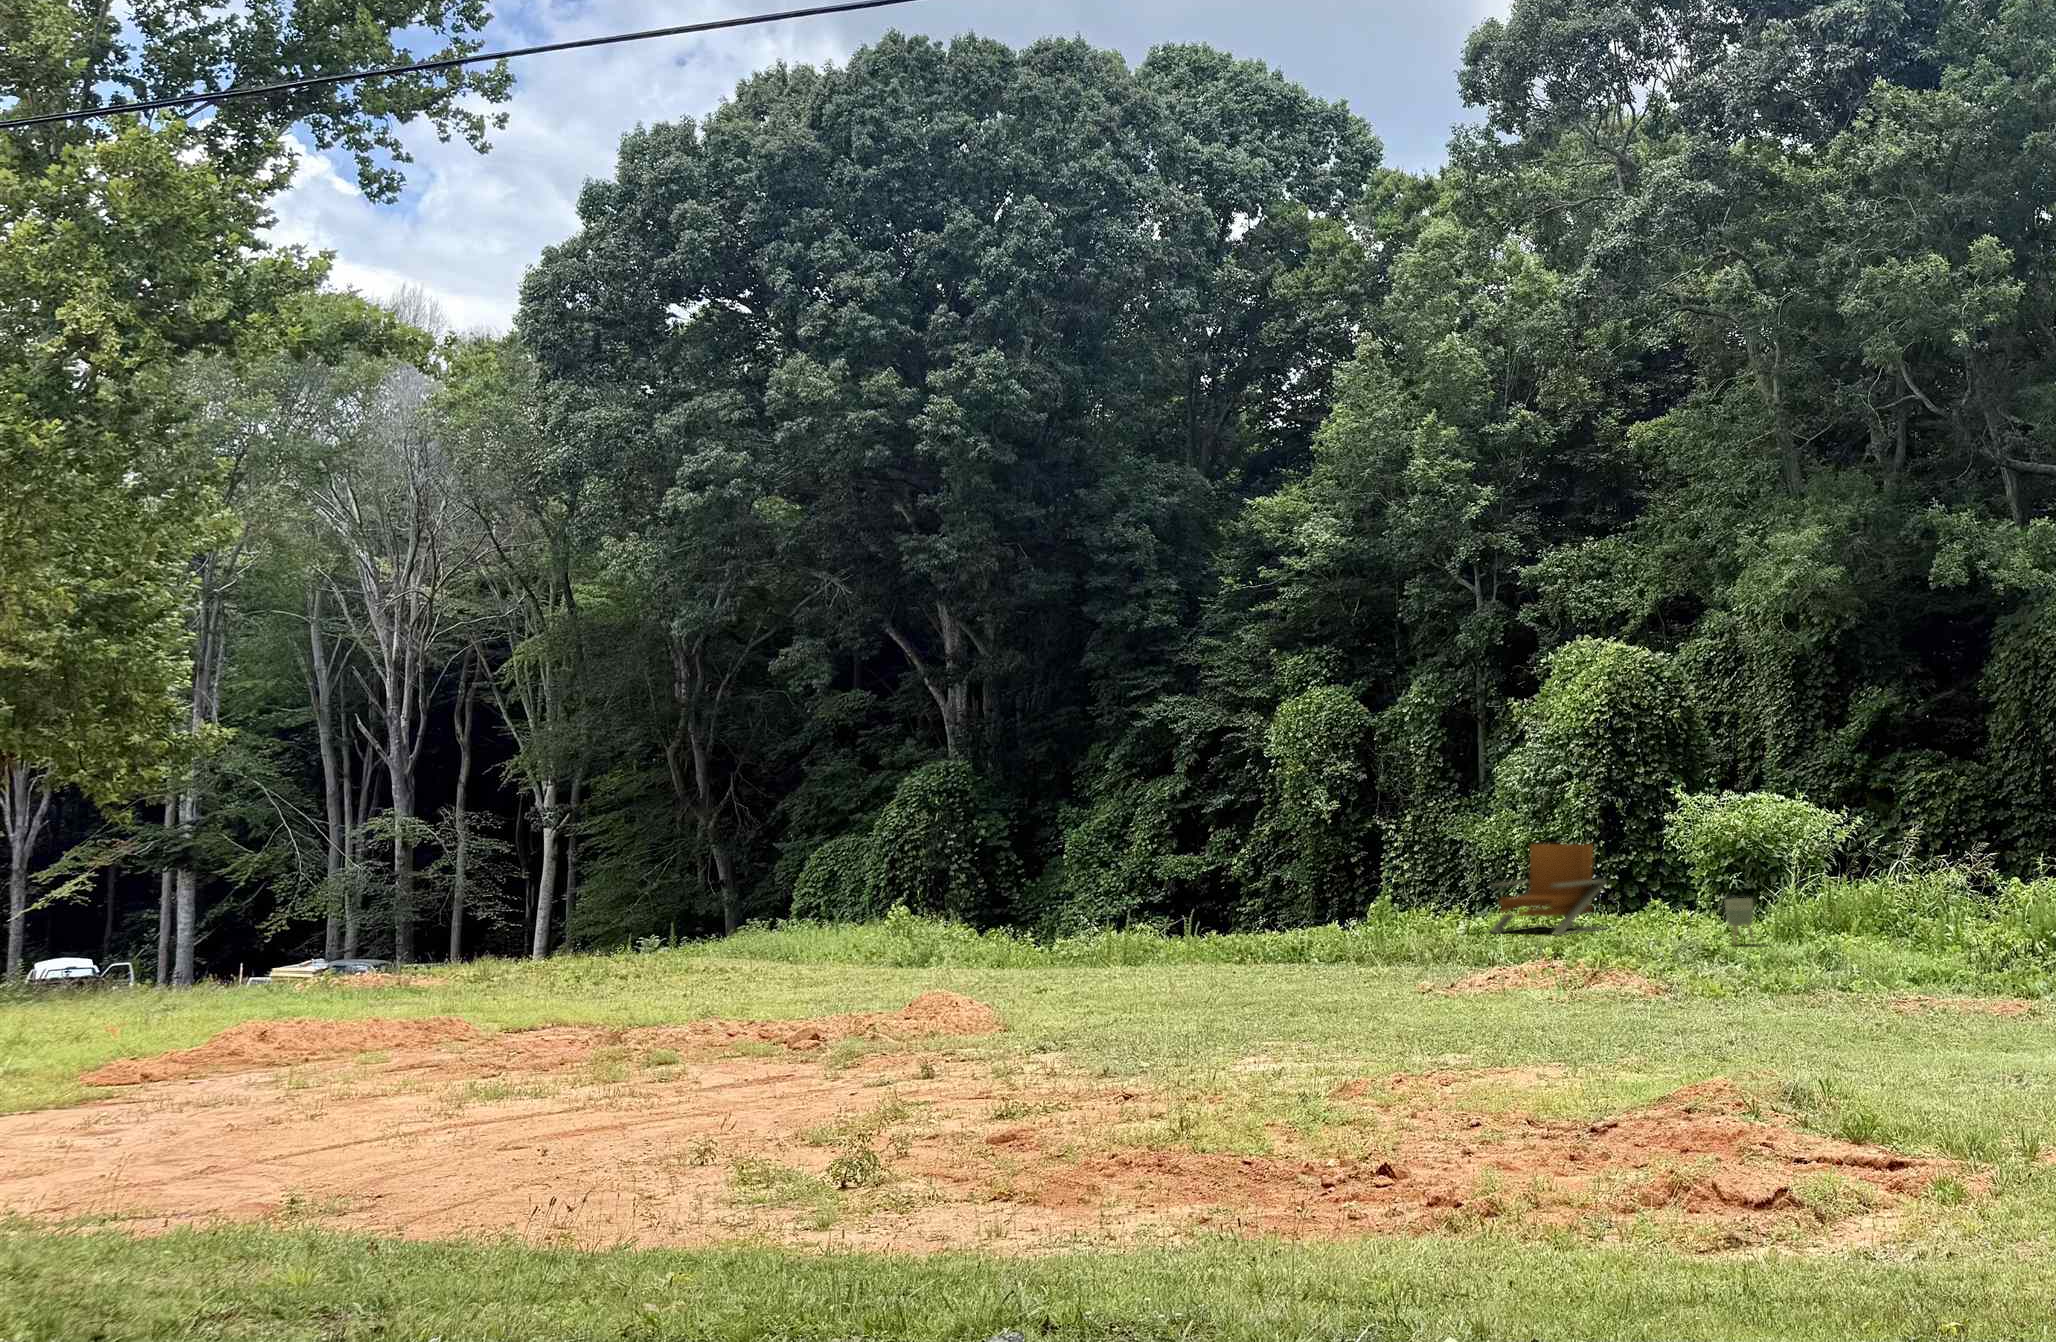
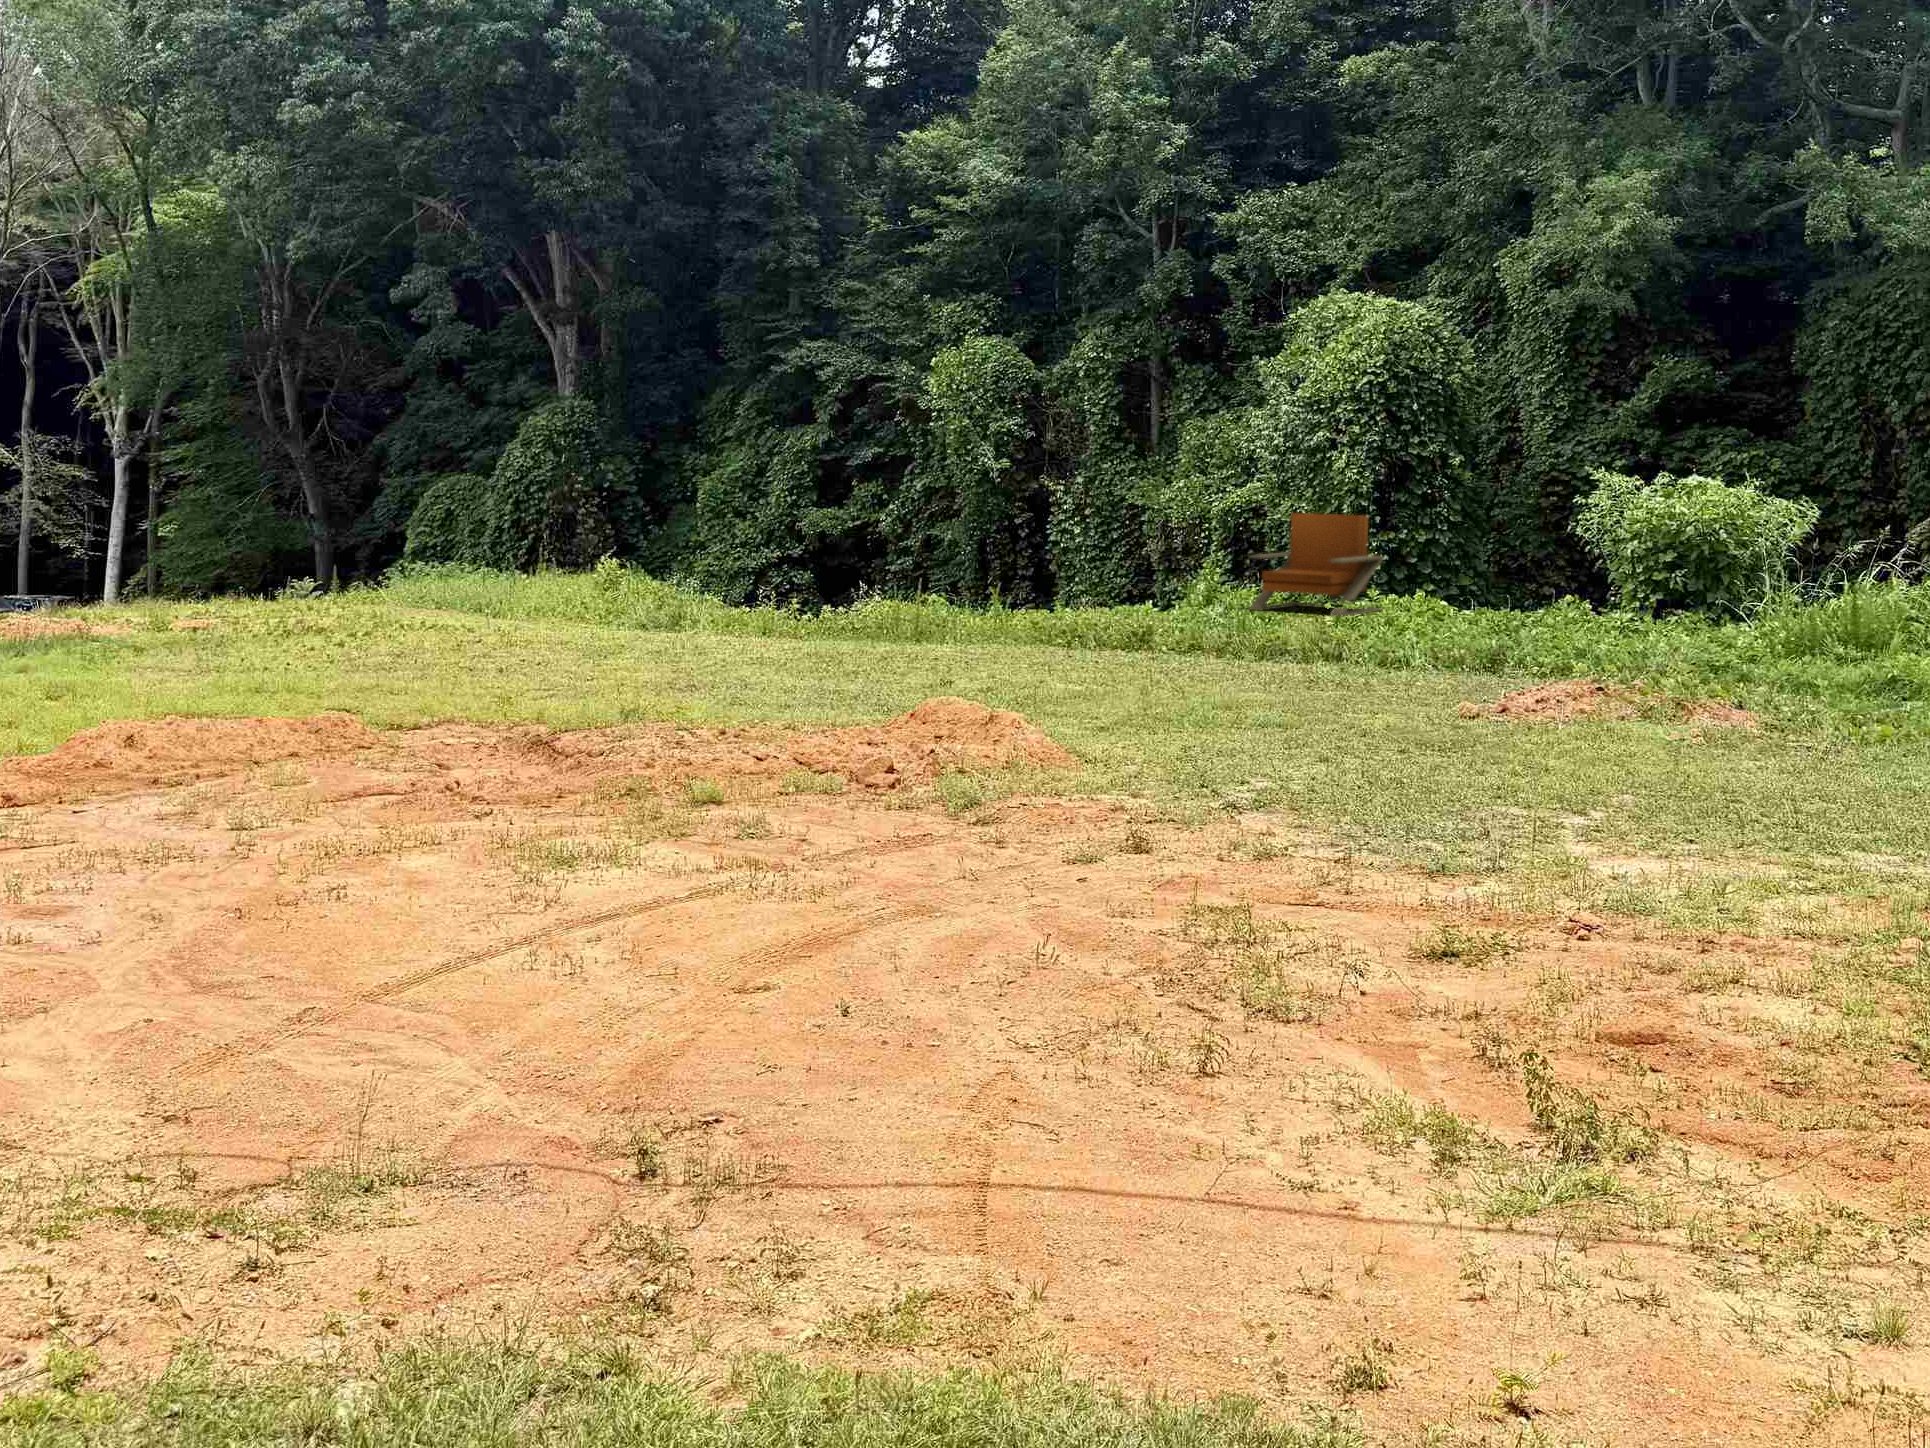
planter: present [1725,898,1754,944] -> none [1579,585,1614,639]

